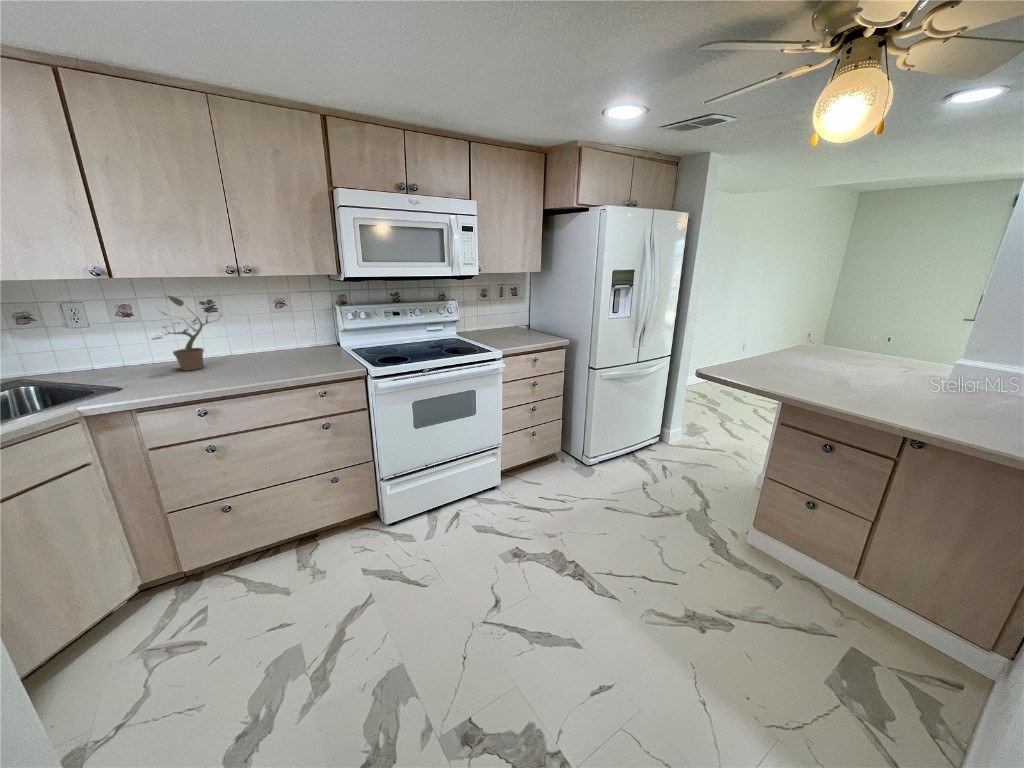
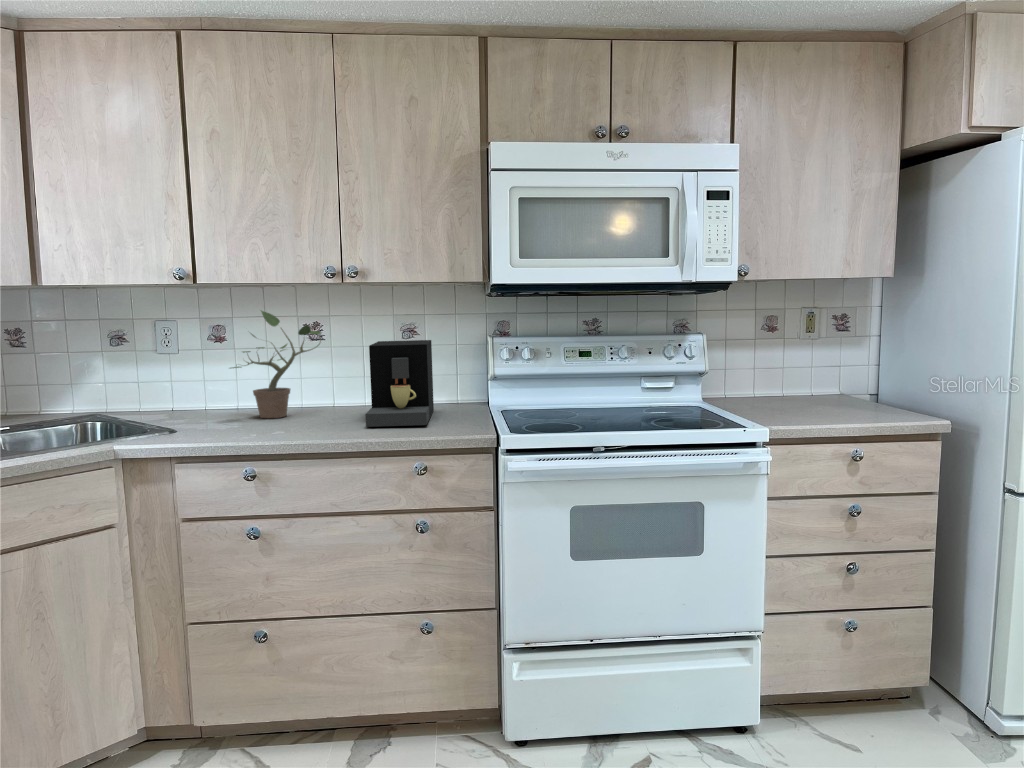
coffee maker: none [264,310,317,371] -> present [365,340,434,427]

